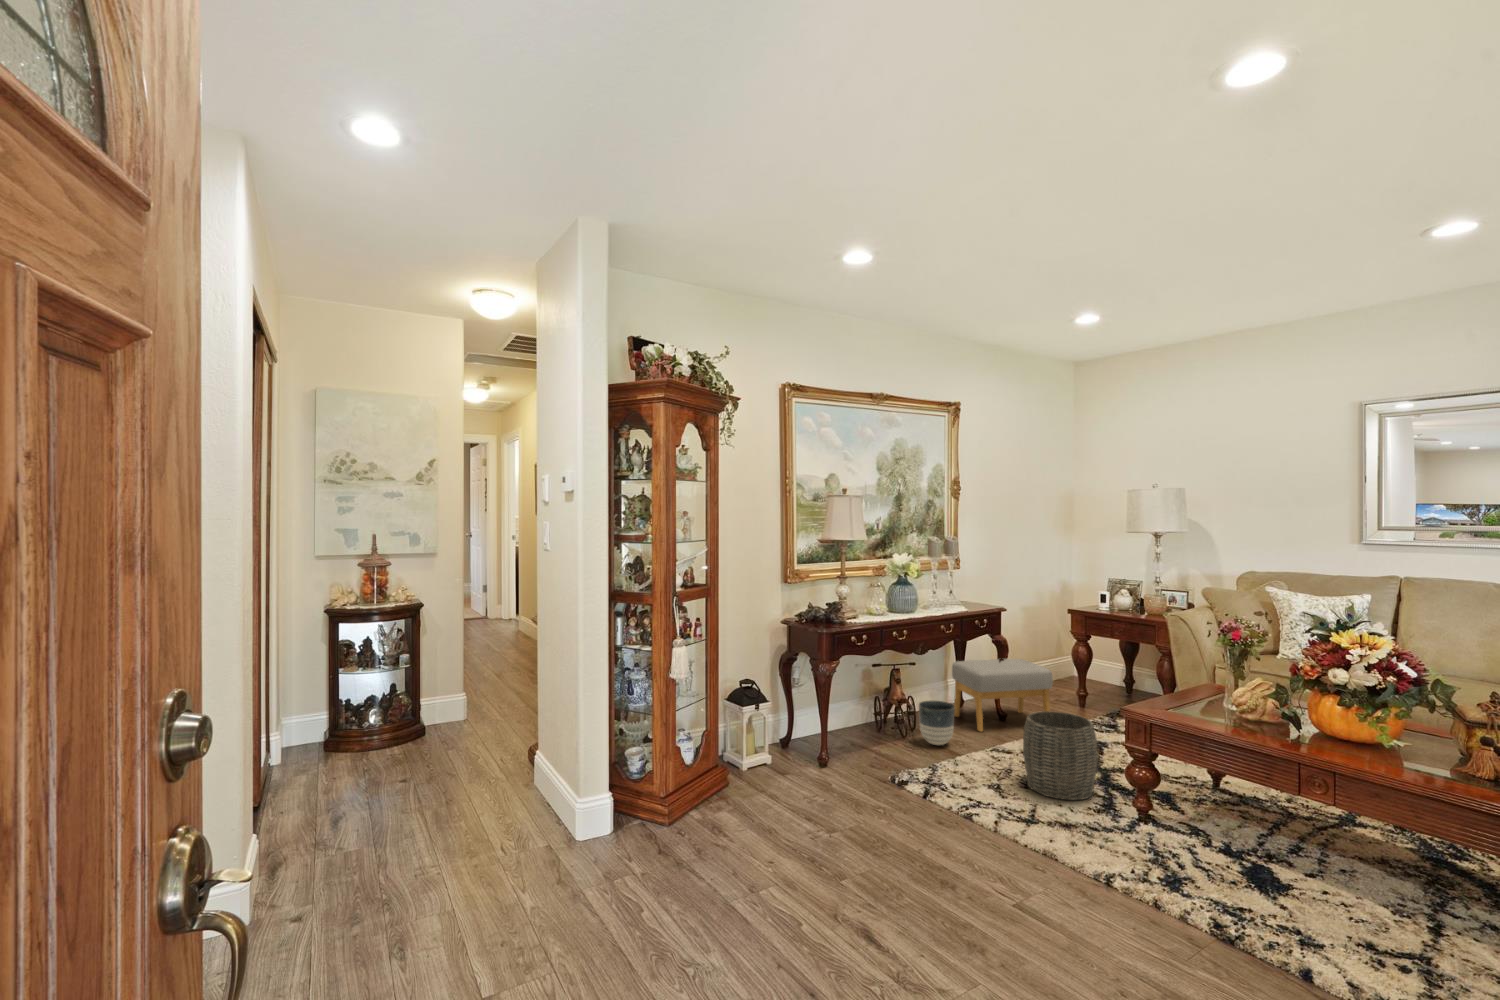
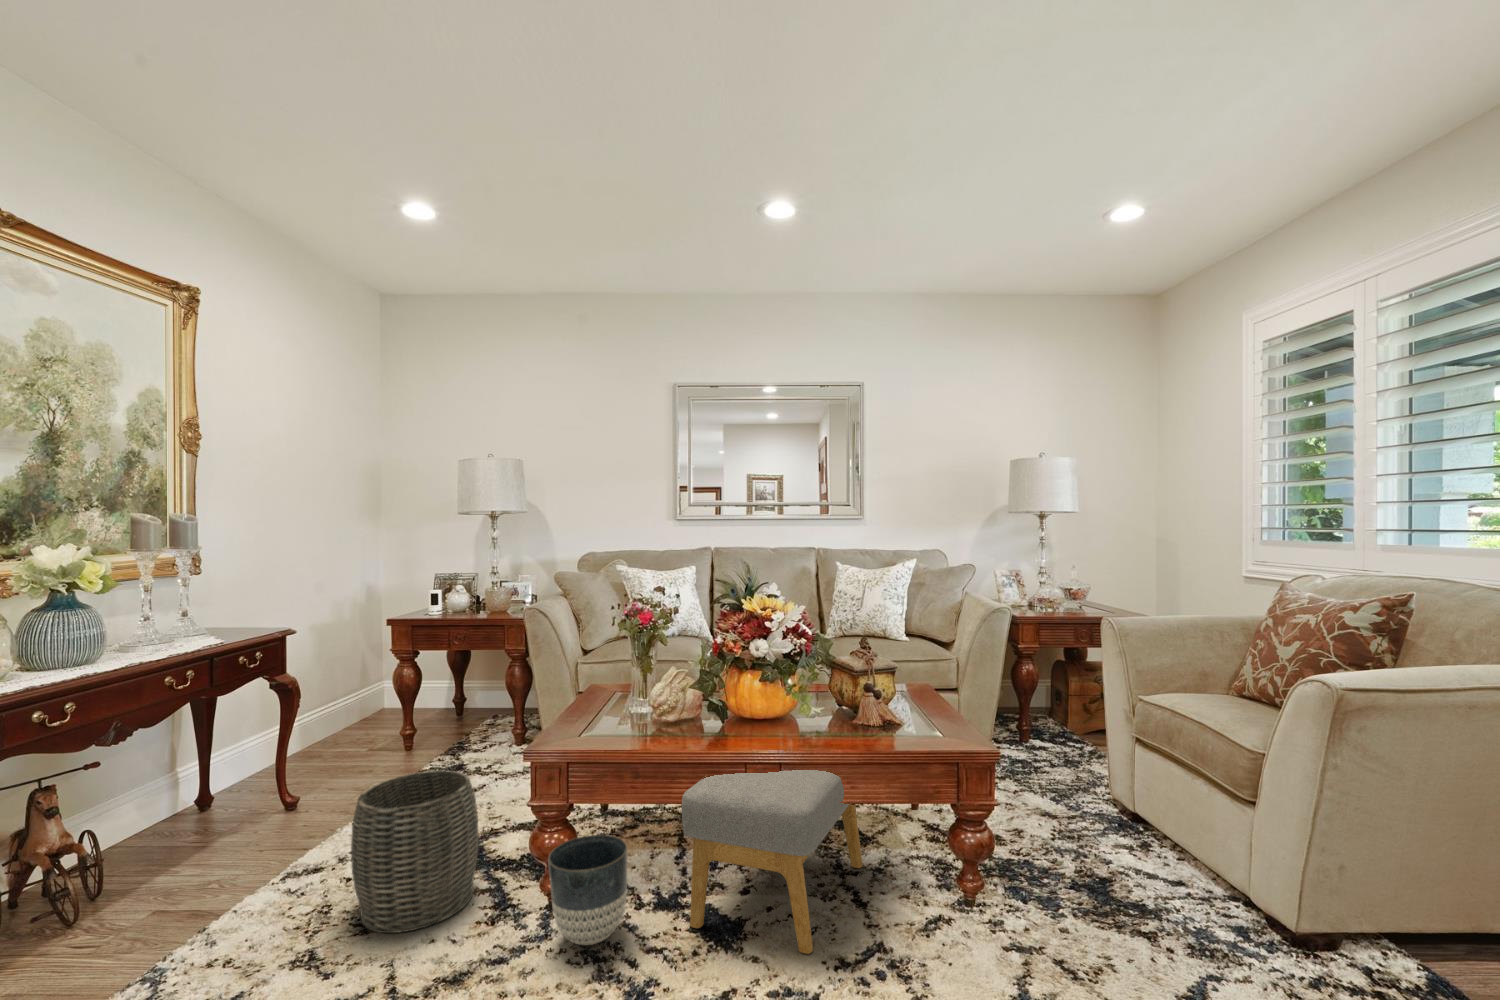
footstool: present [952,659,1053,732] -> present [682,770,863,954]
planter: present [919,701,955,745] -> present [548,835,628,945]

